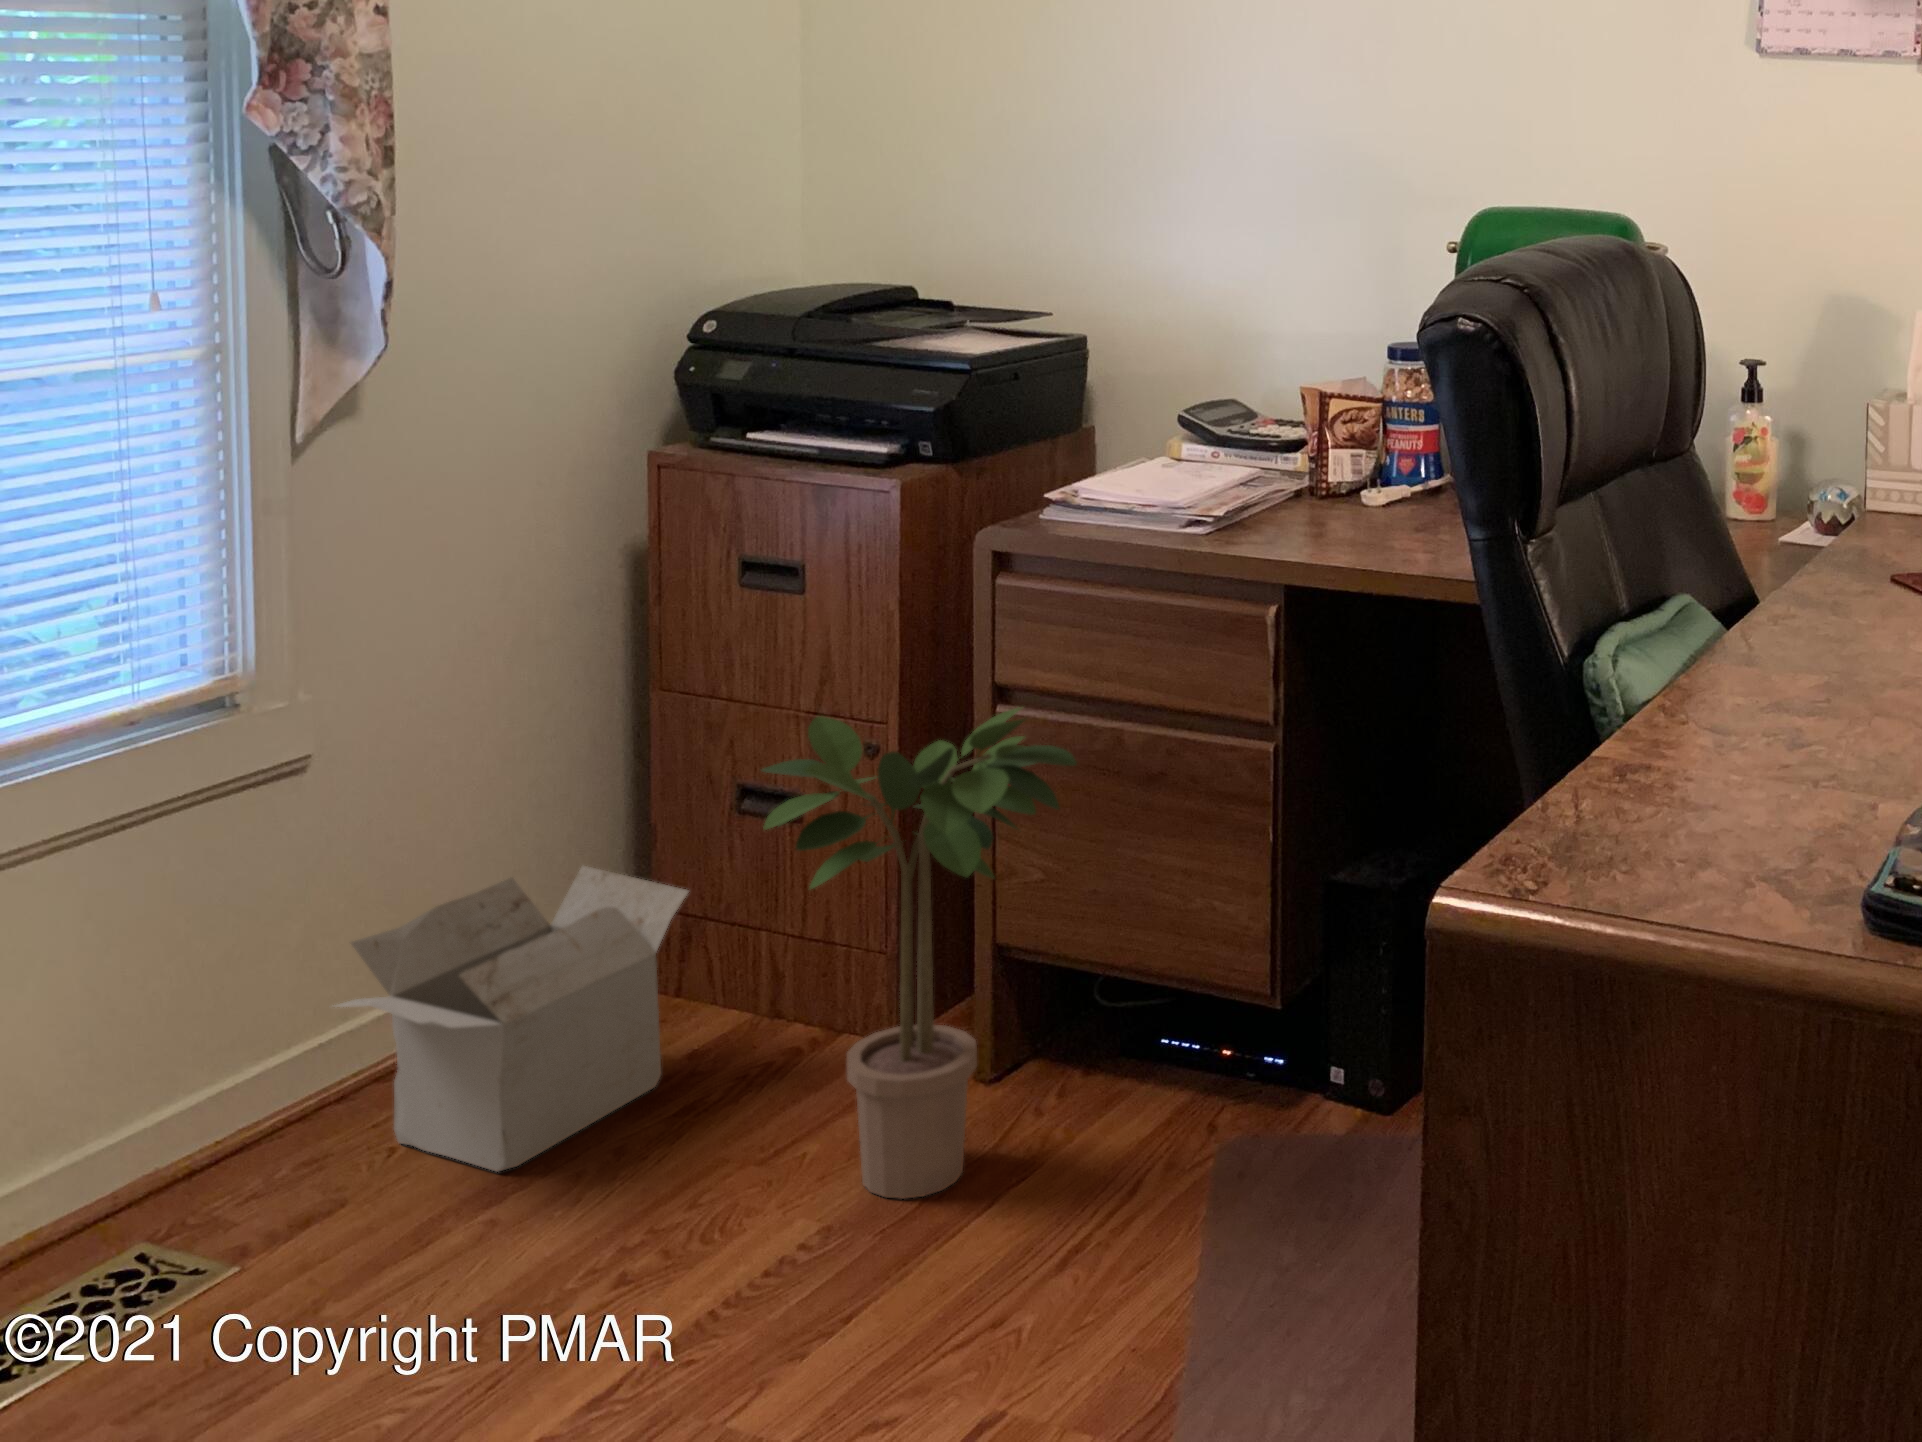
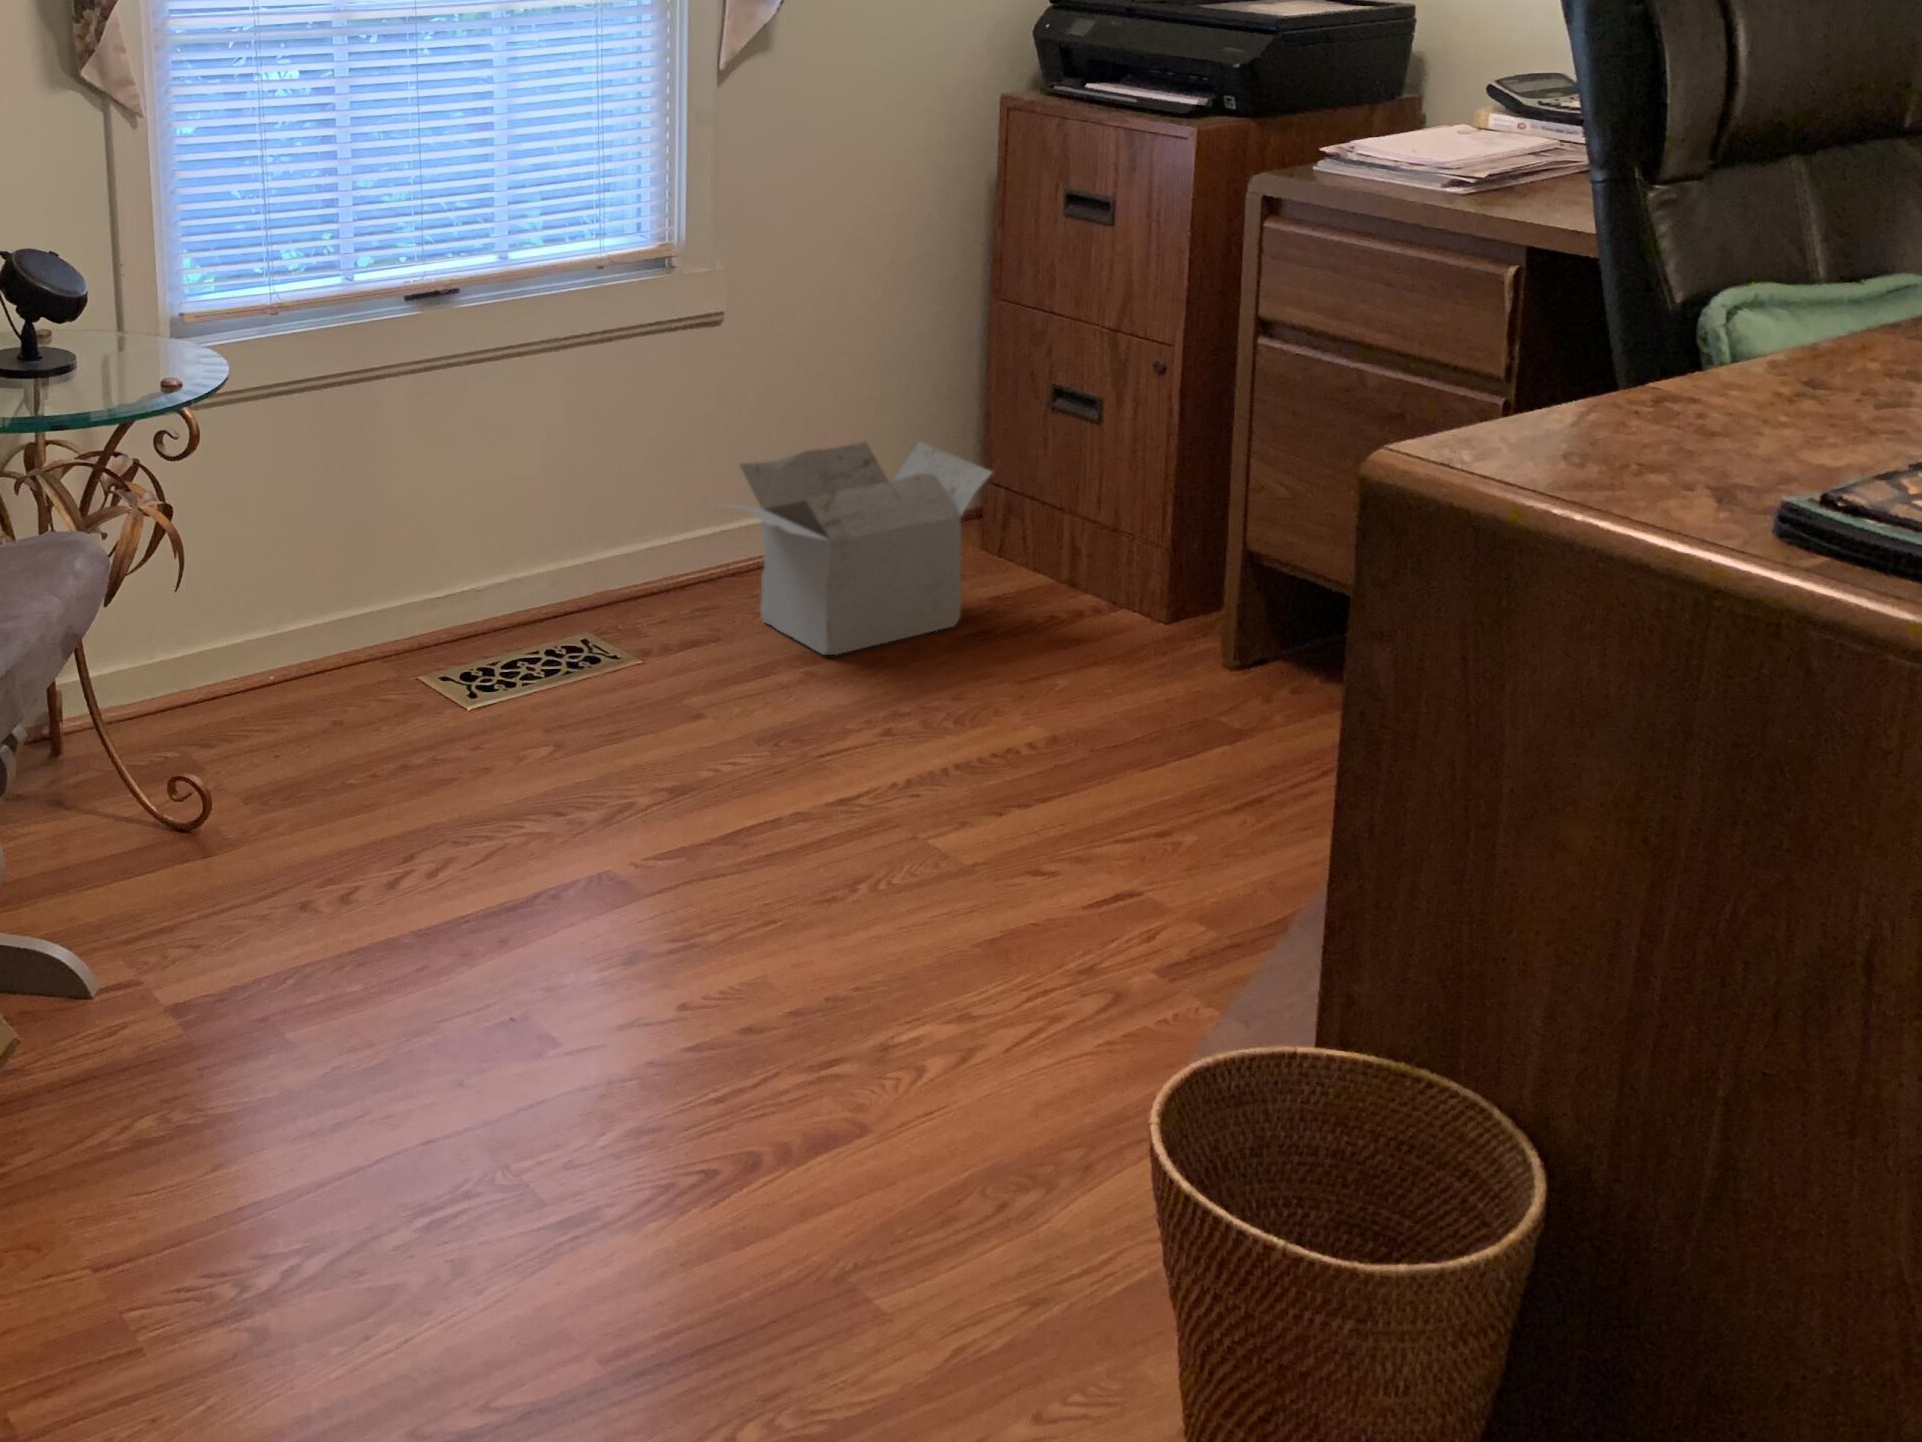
potted plant: present [762,708,1077,1199] -> none [1020,328,1289,746]

